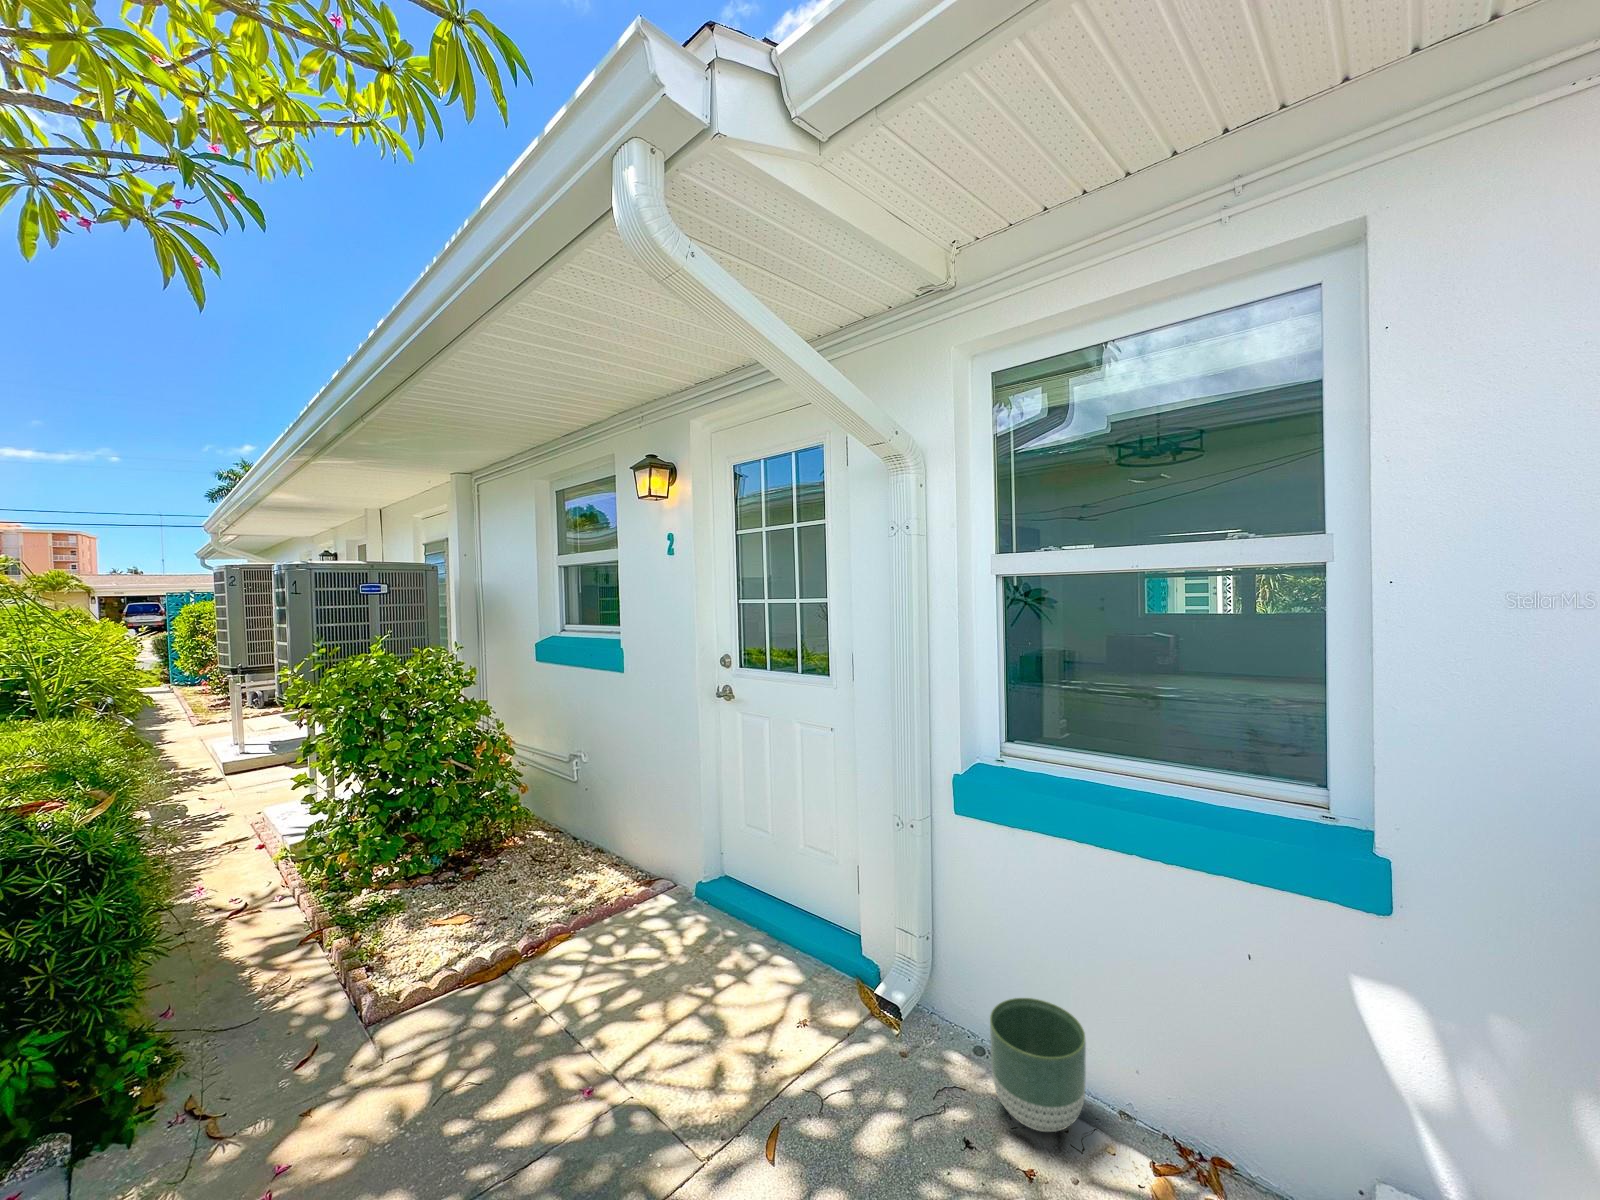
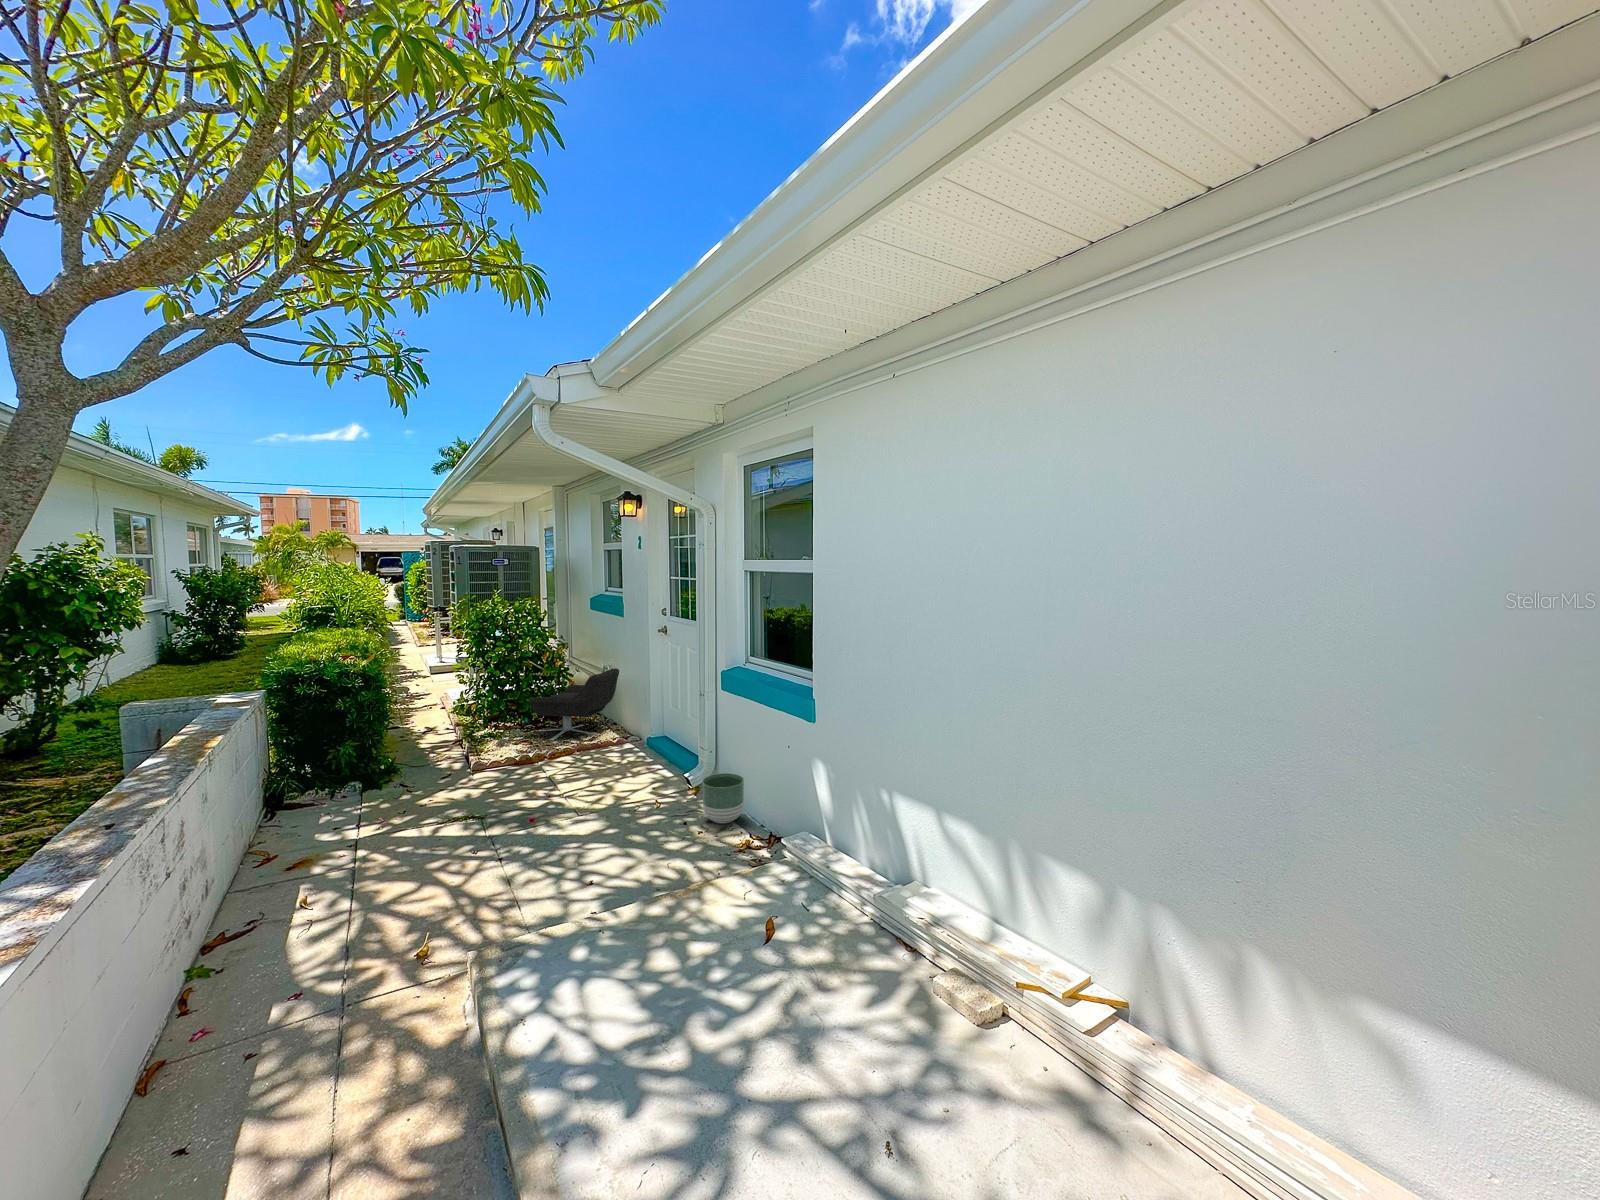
lounge chair: none [462,758,616,905] -> present [529,668,619,740]

